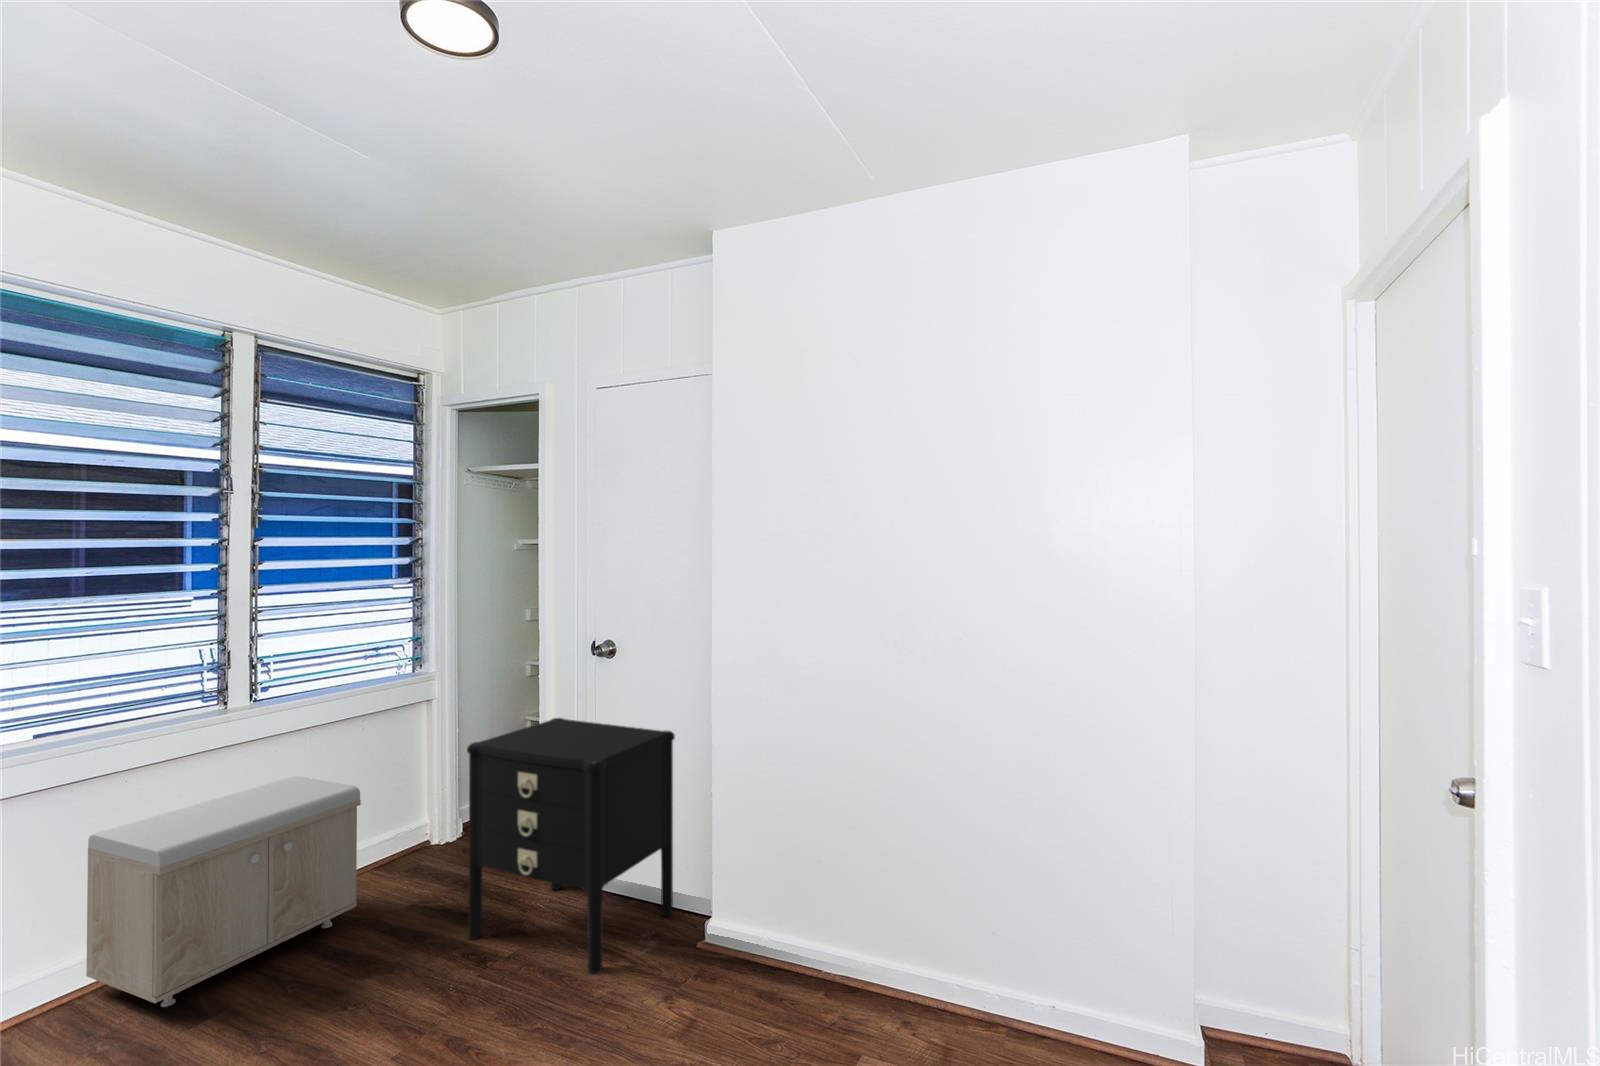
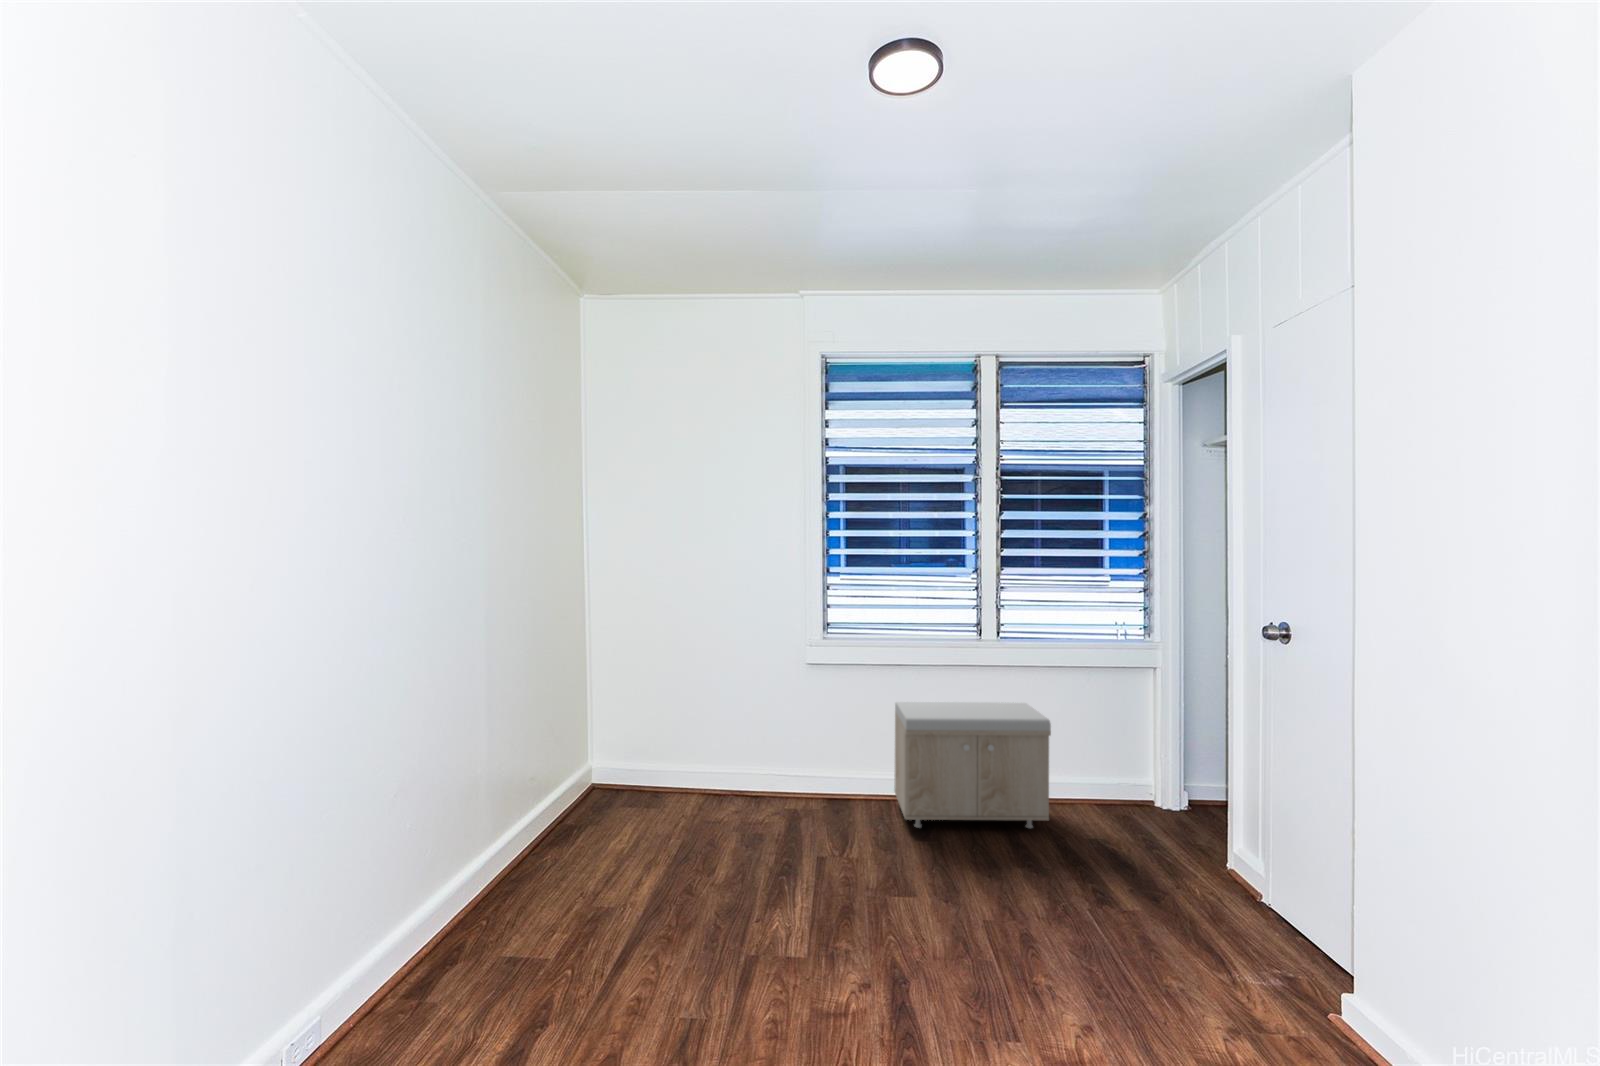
nightstand: present [467,718,675,974] -> none [1109,700,1338,972]

